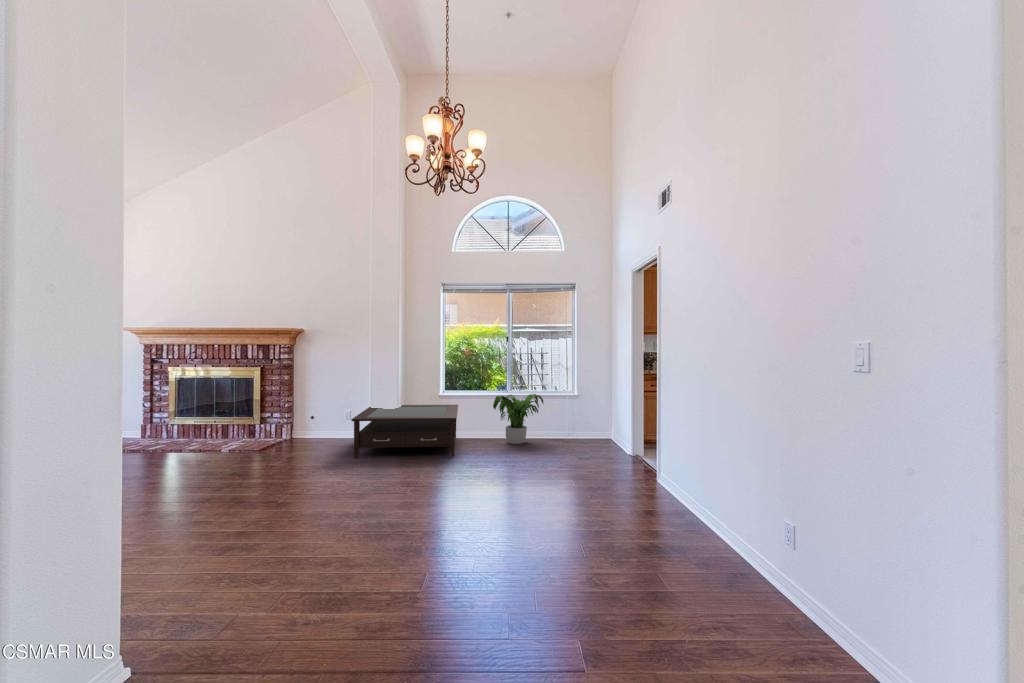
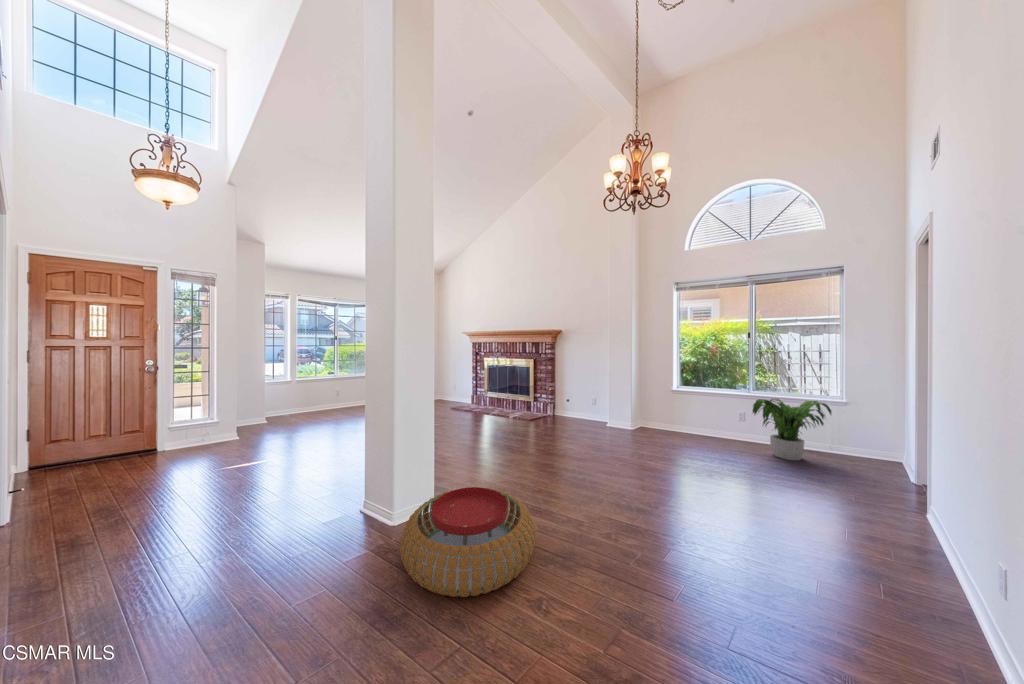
coffee table: present [351,405,458,459] -> none [592,395,704,464]
pouf: none [202,491,334,565] -> present [400,487,536,597]

